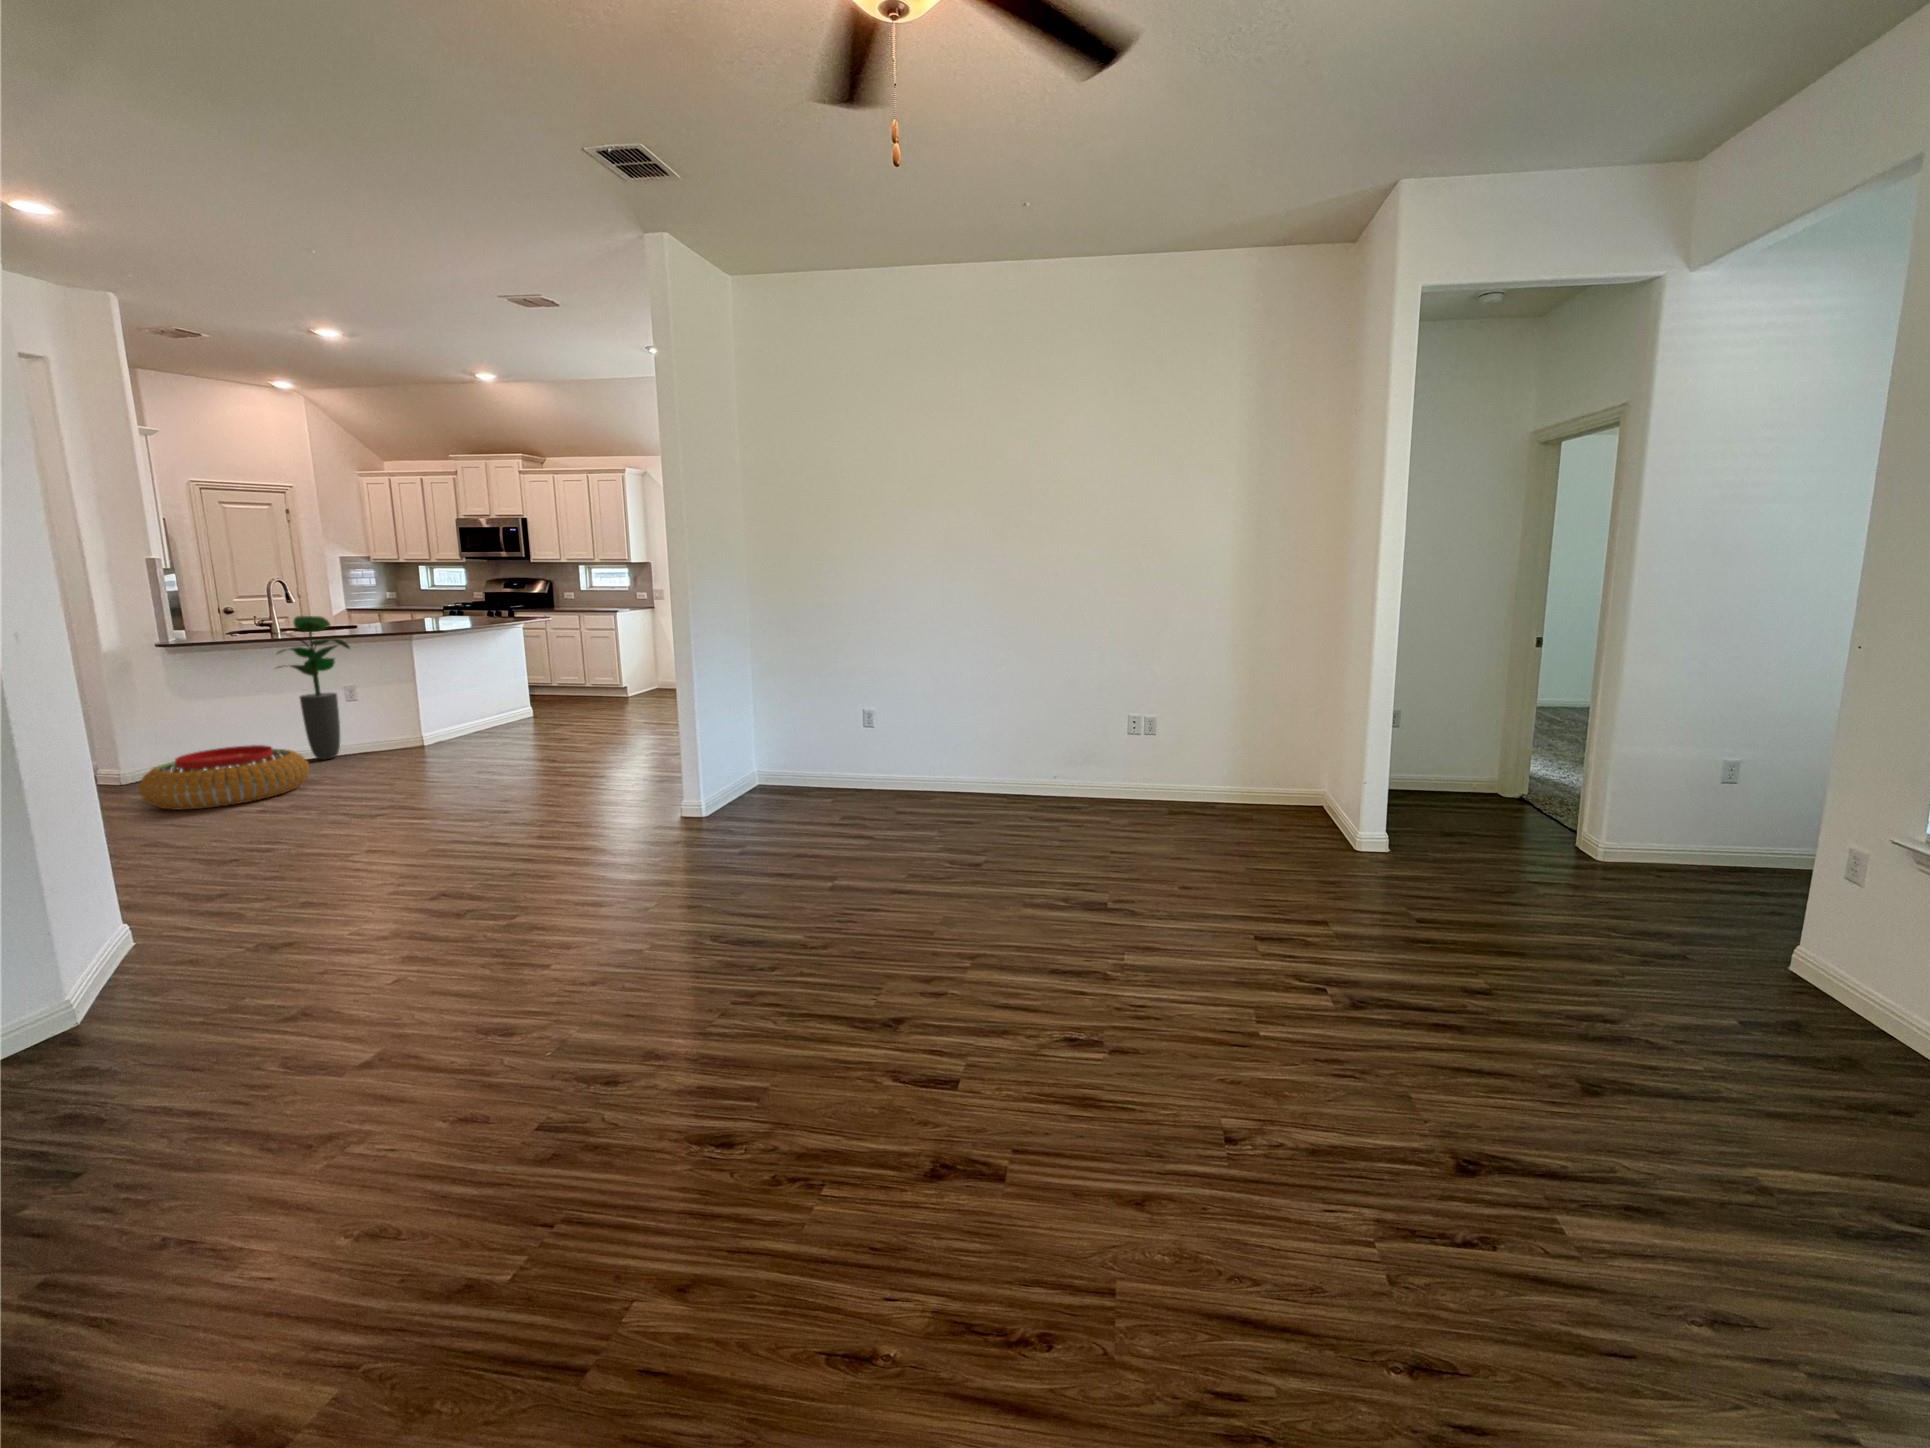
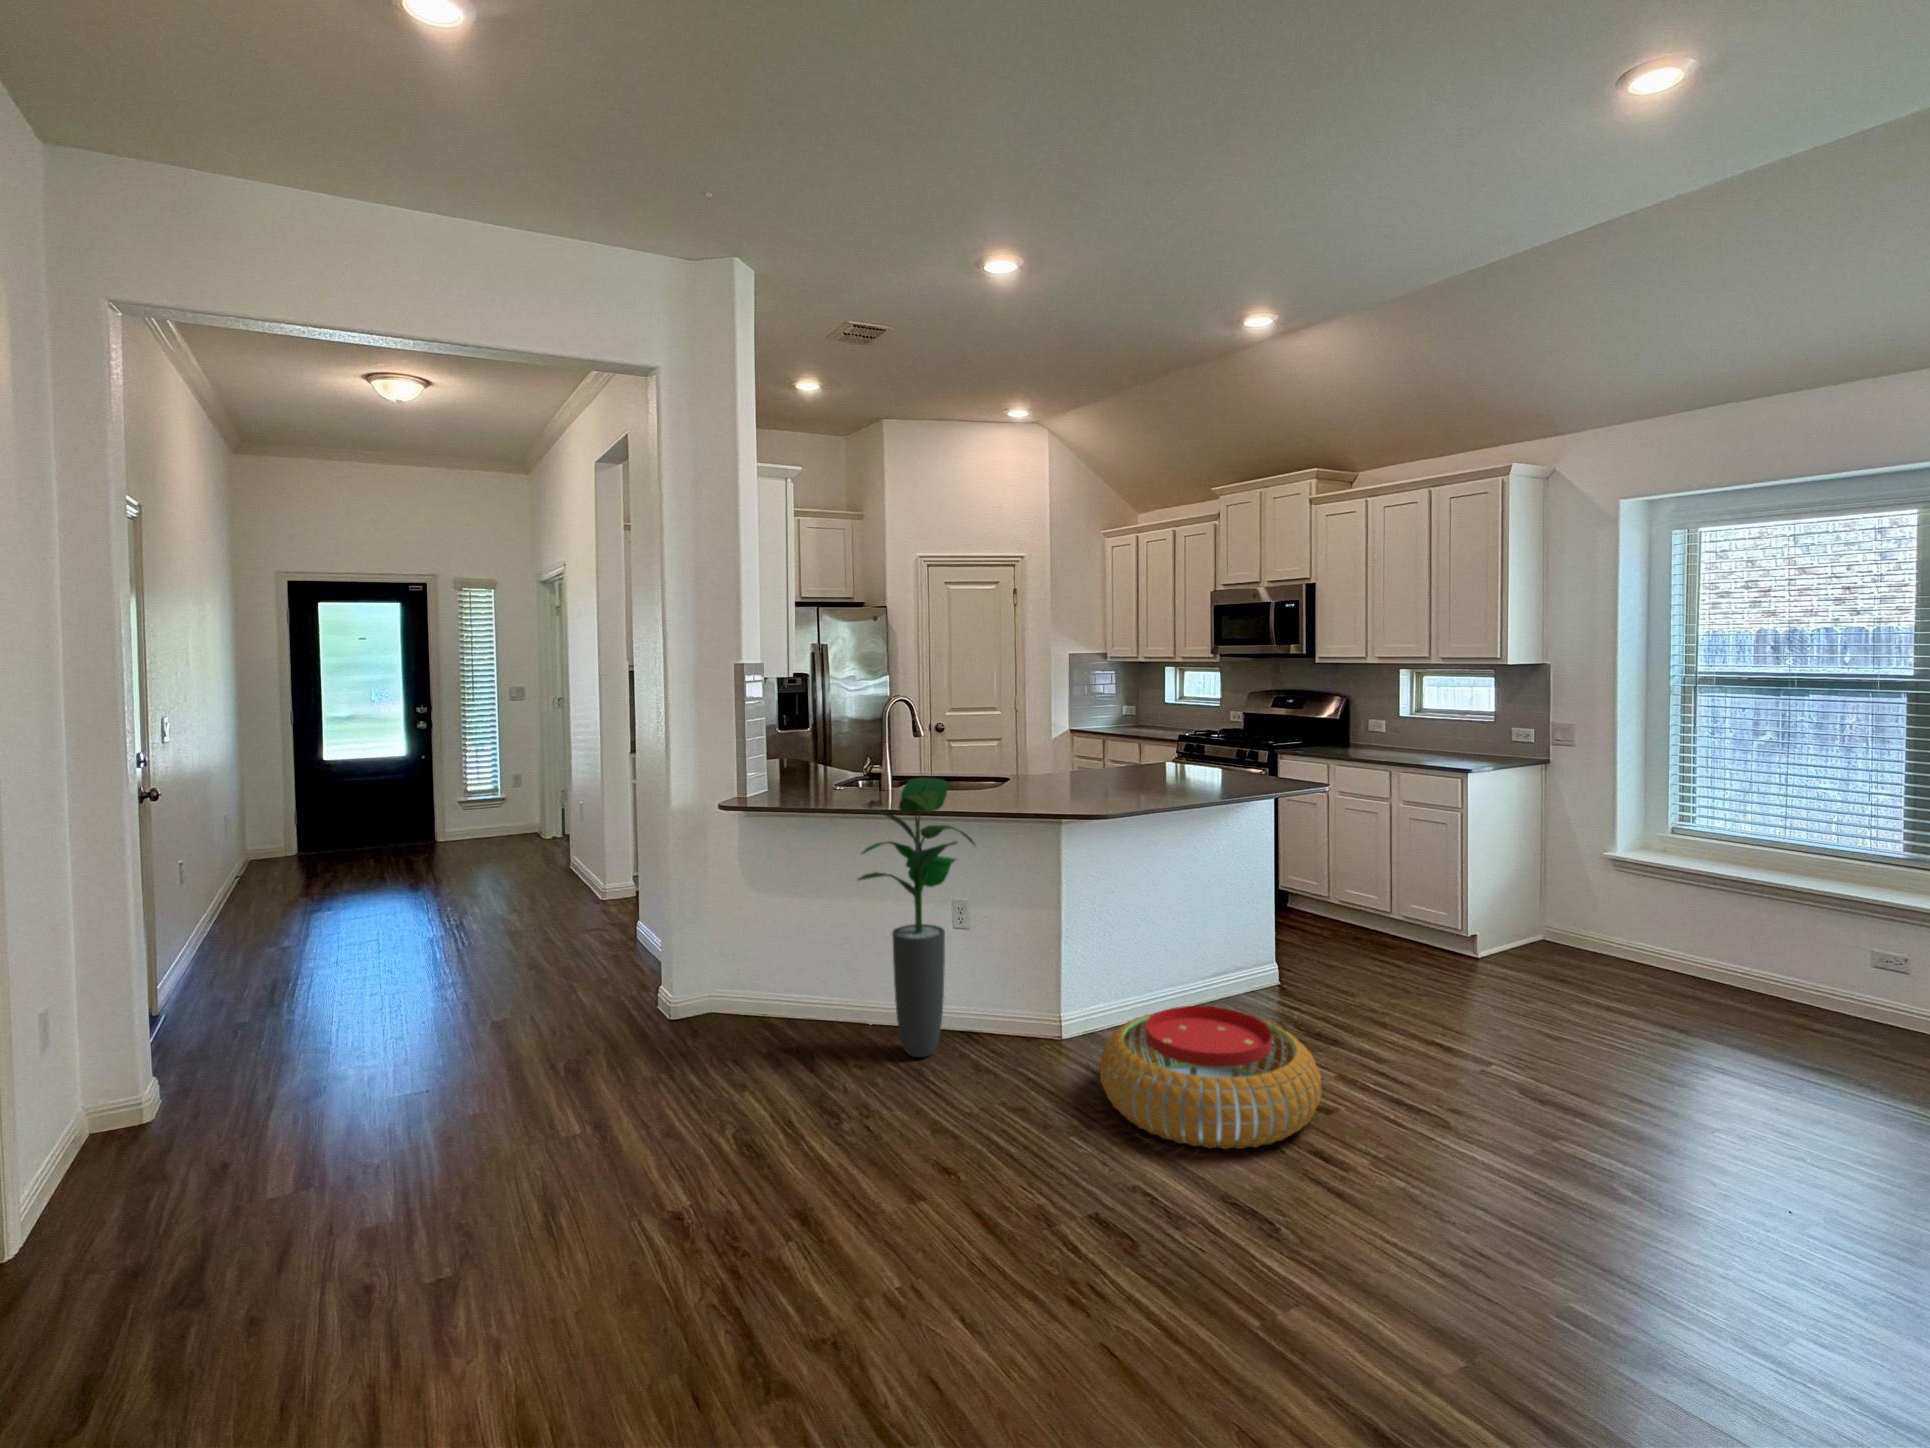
pouf: present [139,745,309,810] -> present [1100,1006,1321,1149]

